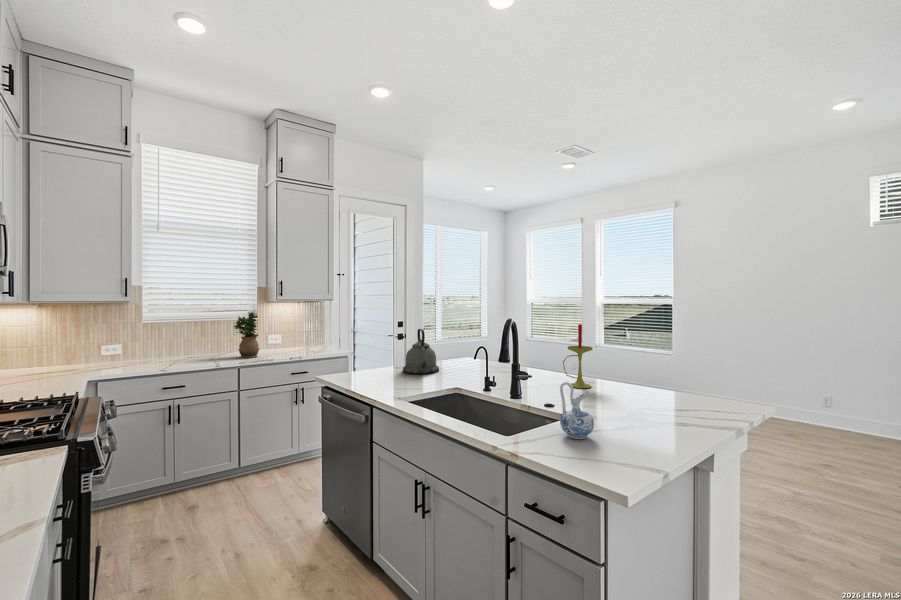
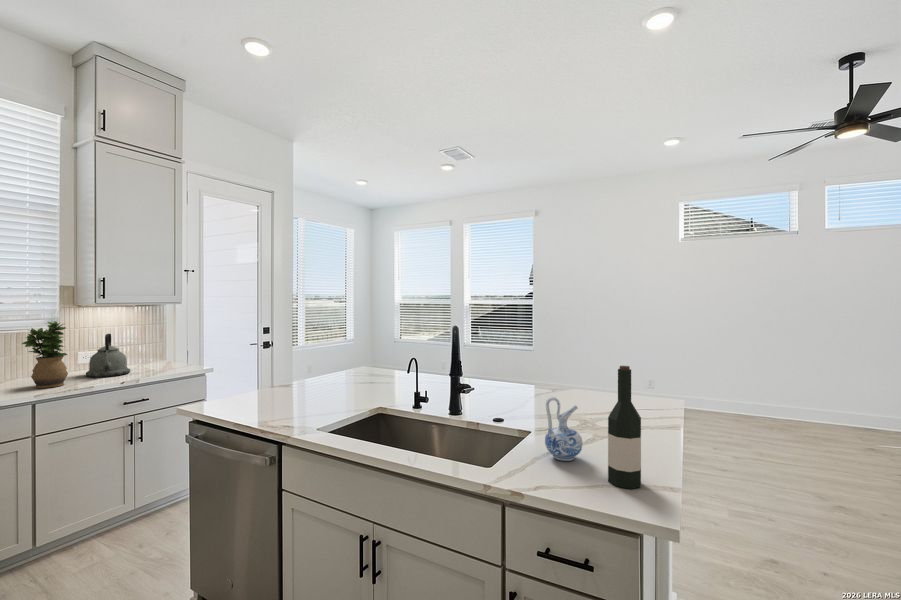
candle: present [563,324,593,388] -> none [499,327,529,397]
kettle: present [403,329,439,374] -> present [86,334,130,377]
wine bottle: none [600,355,631,465] -> present [608,366,641,489]

